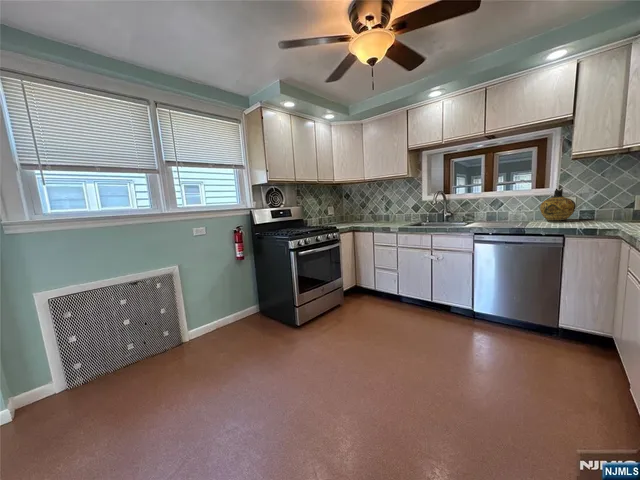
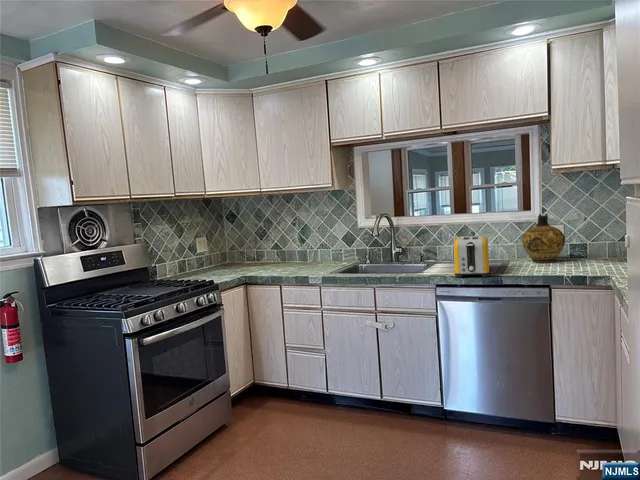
toaster: none [488,203,514,228] -> present [454,236,489,277]

